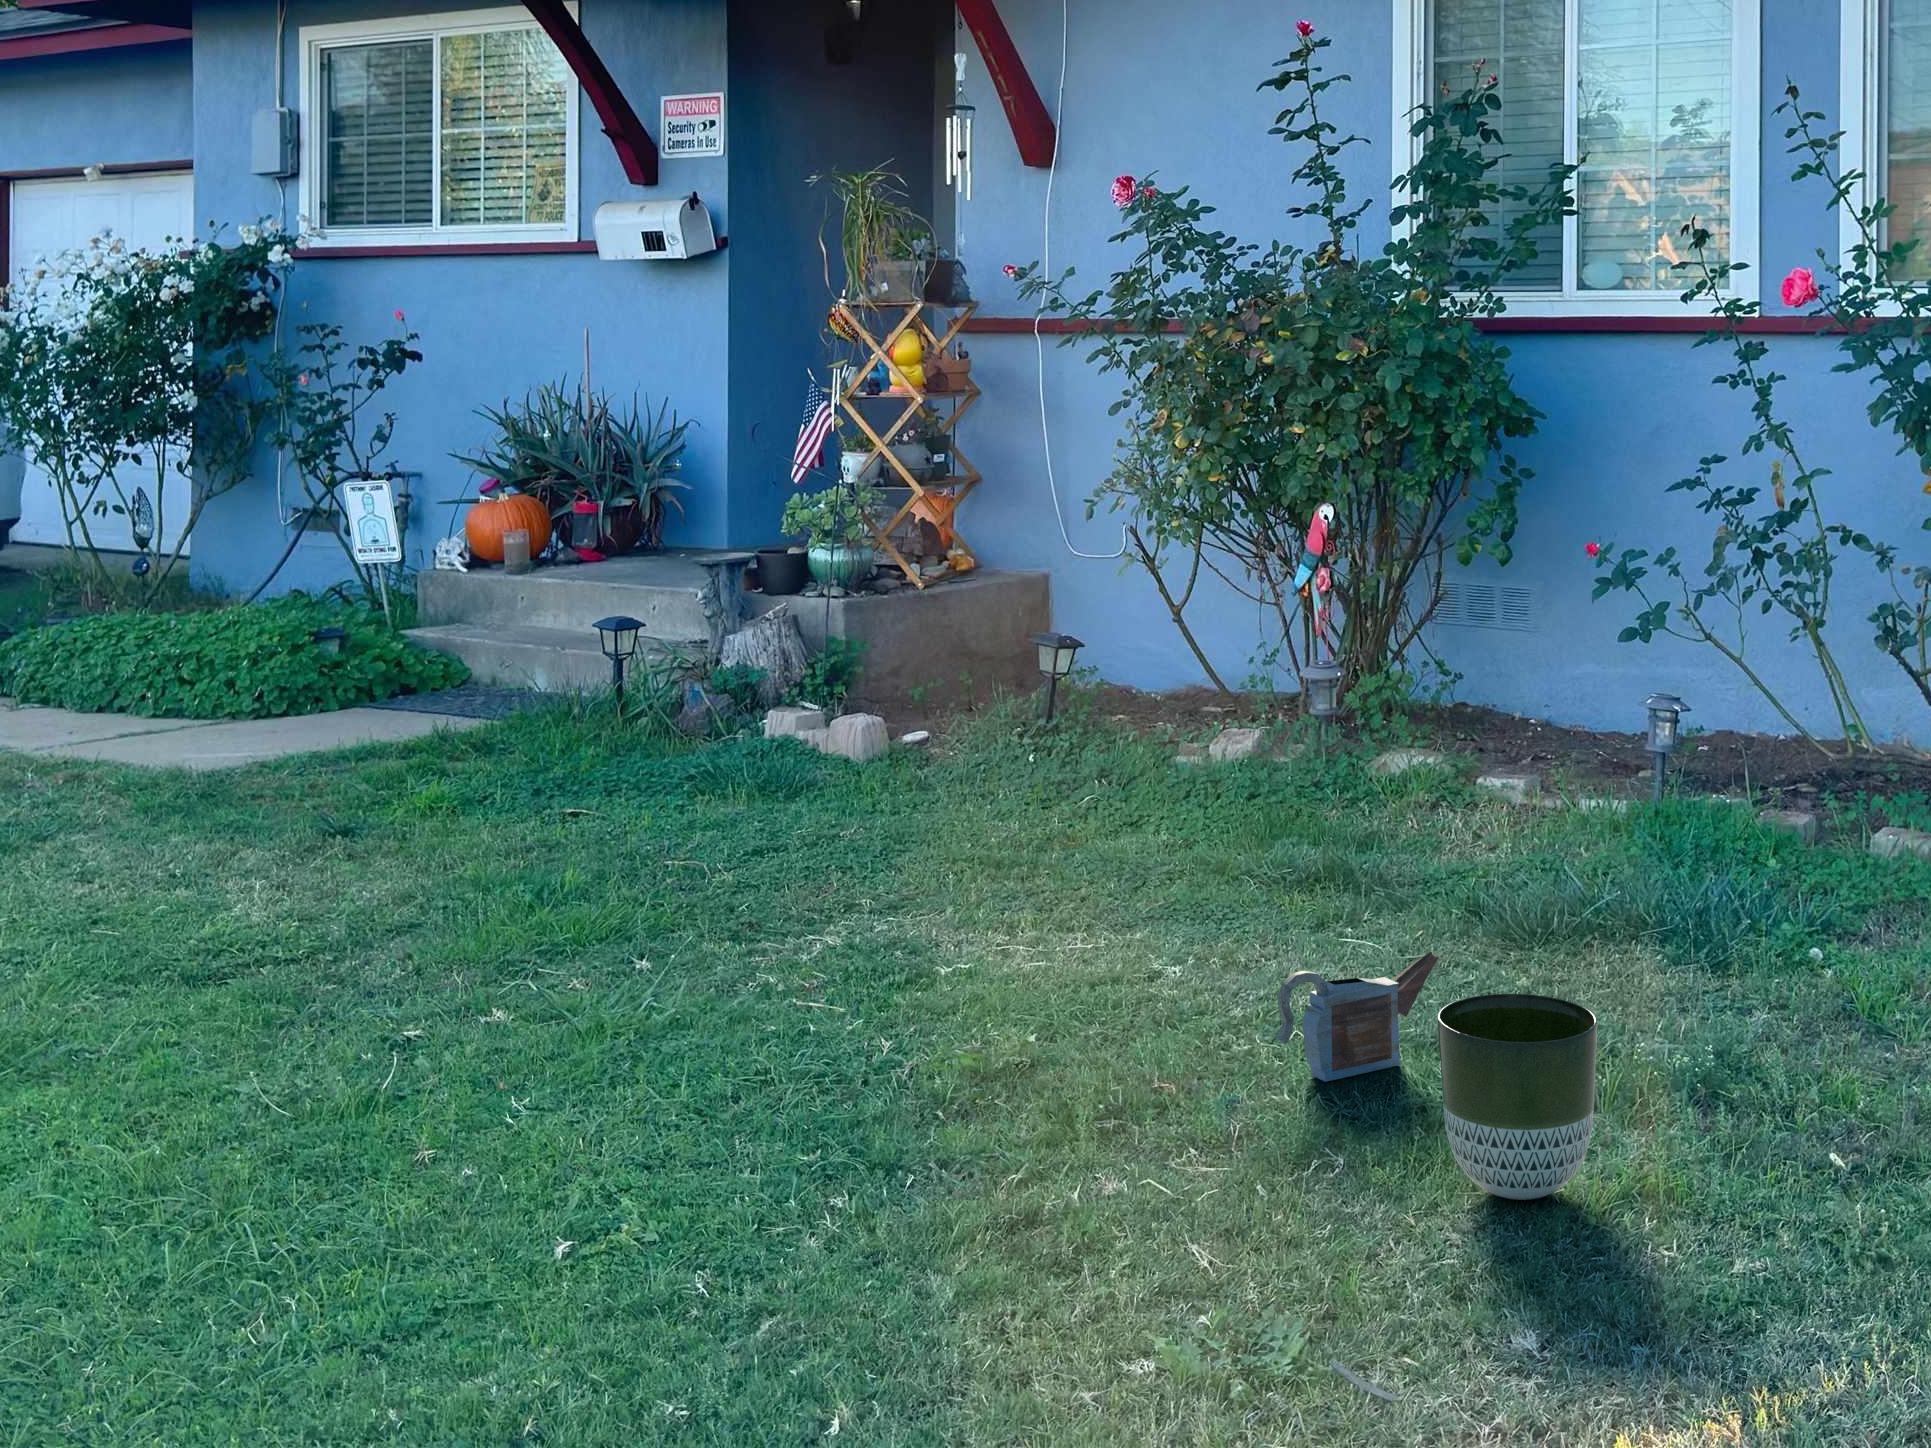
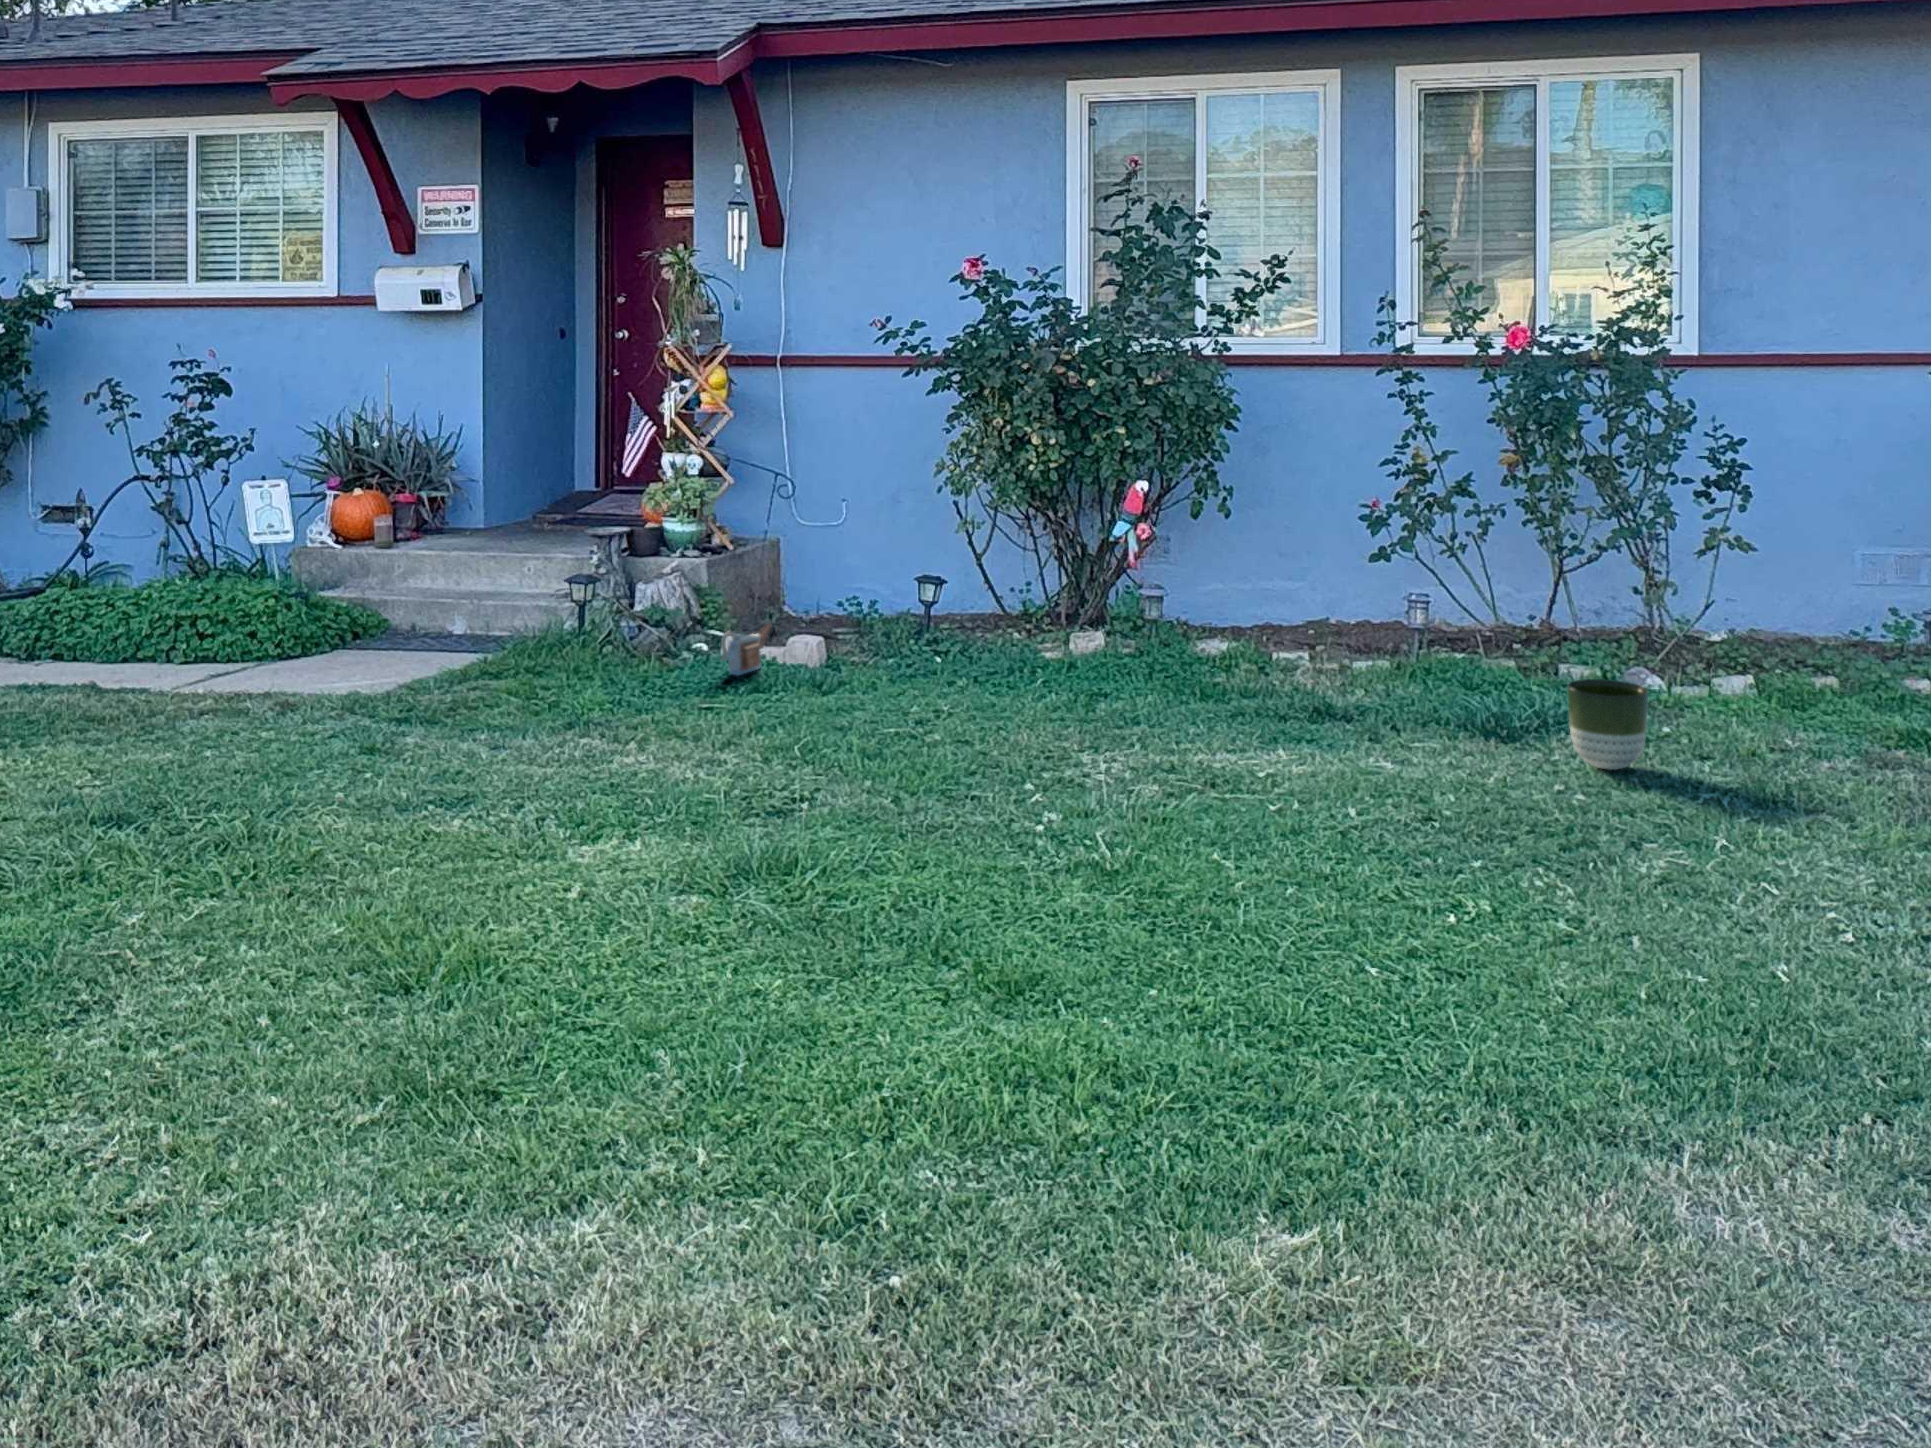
watering can: present [1276,952,1439,1082] -> present [721,623,771,676]

